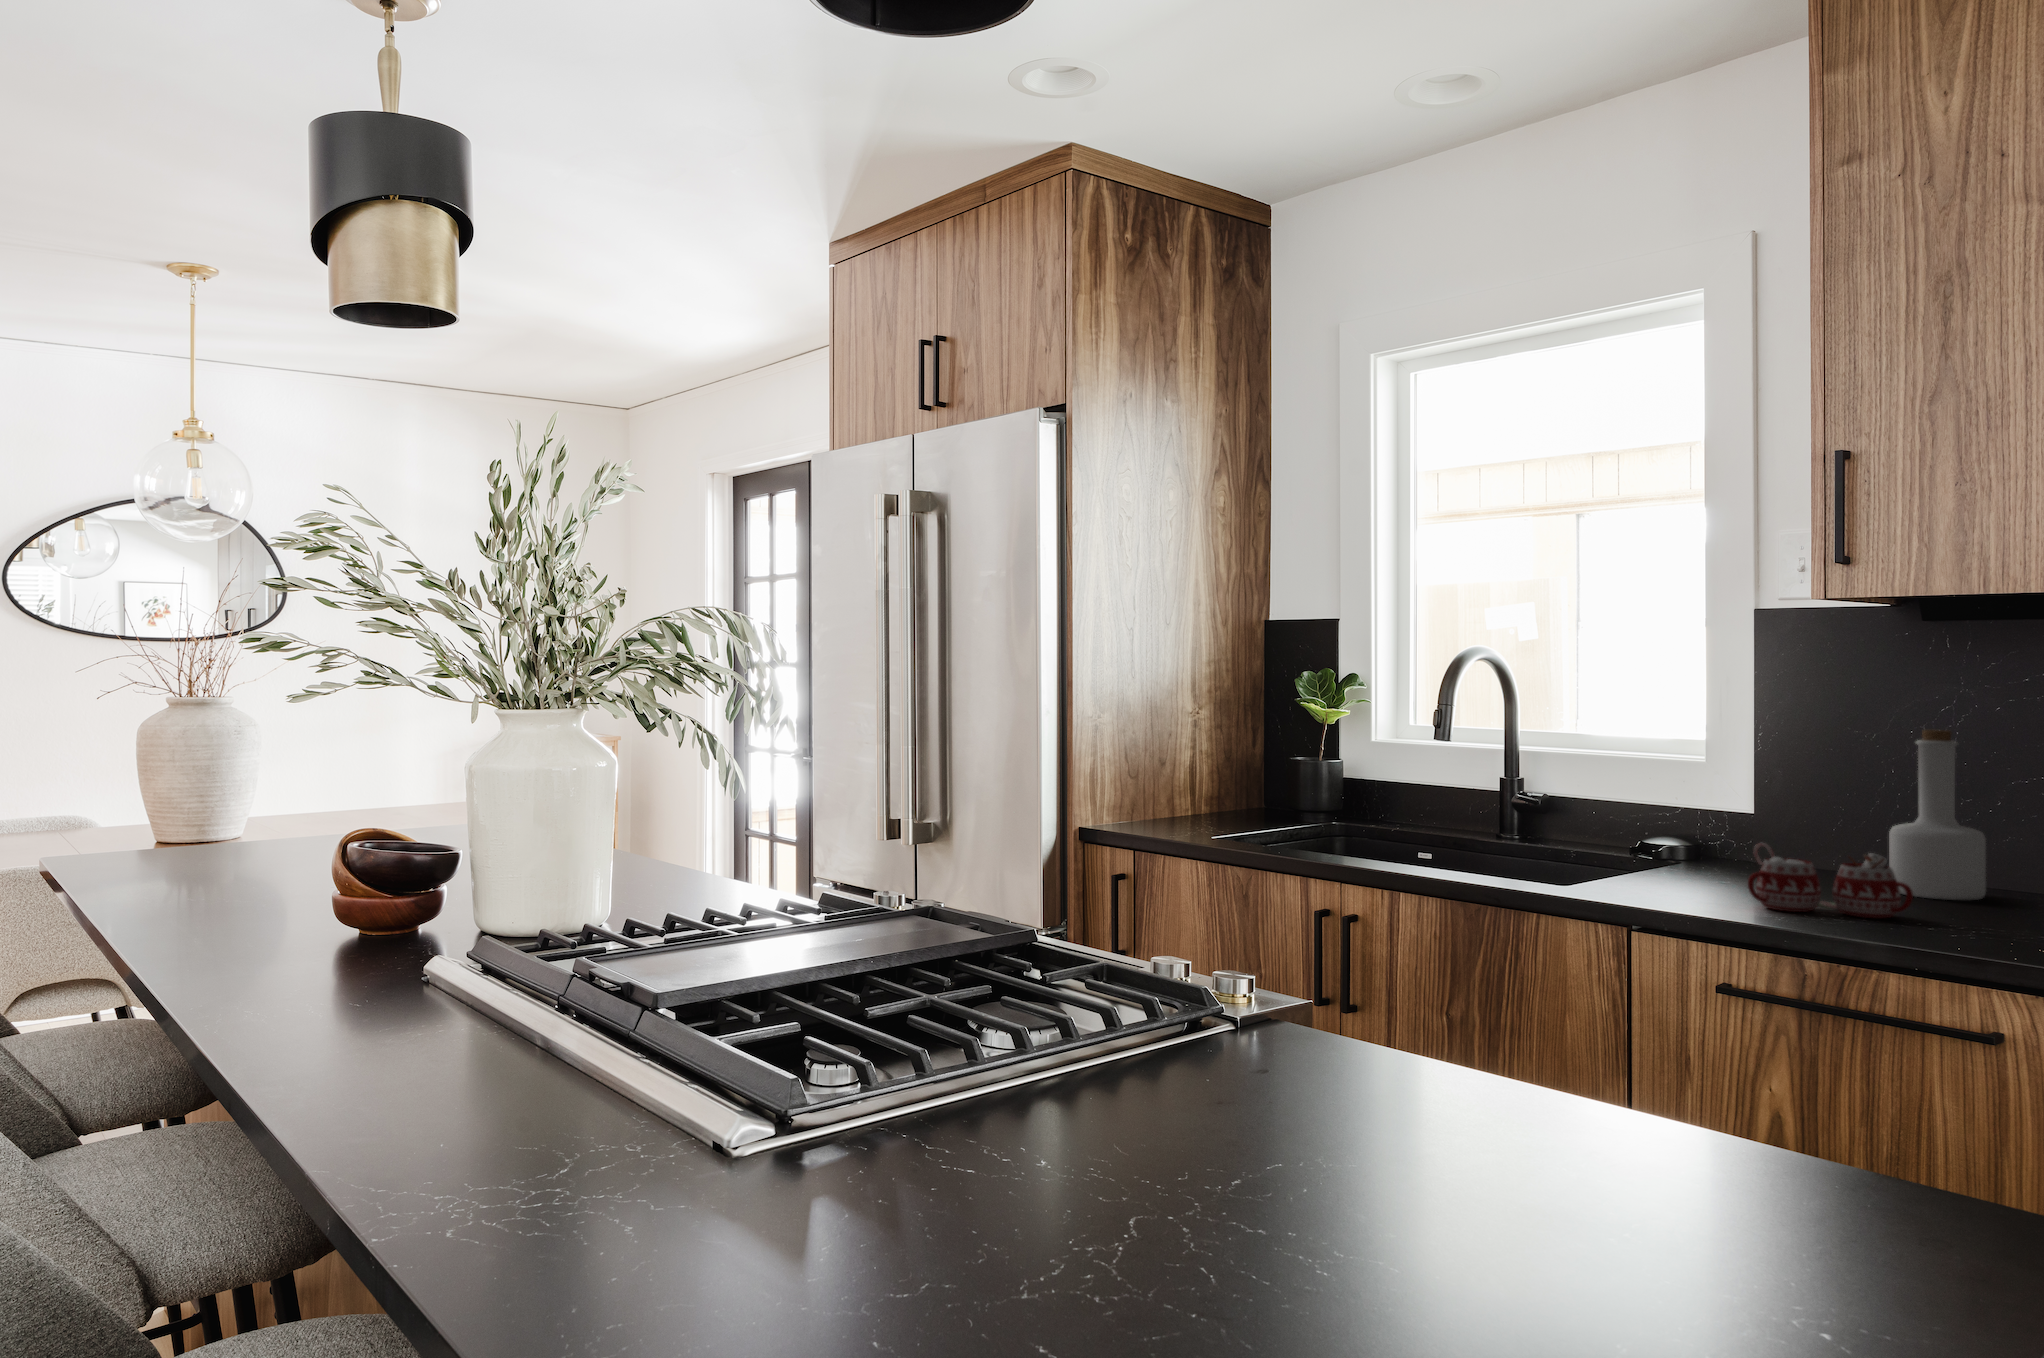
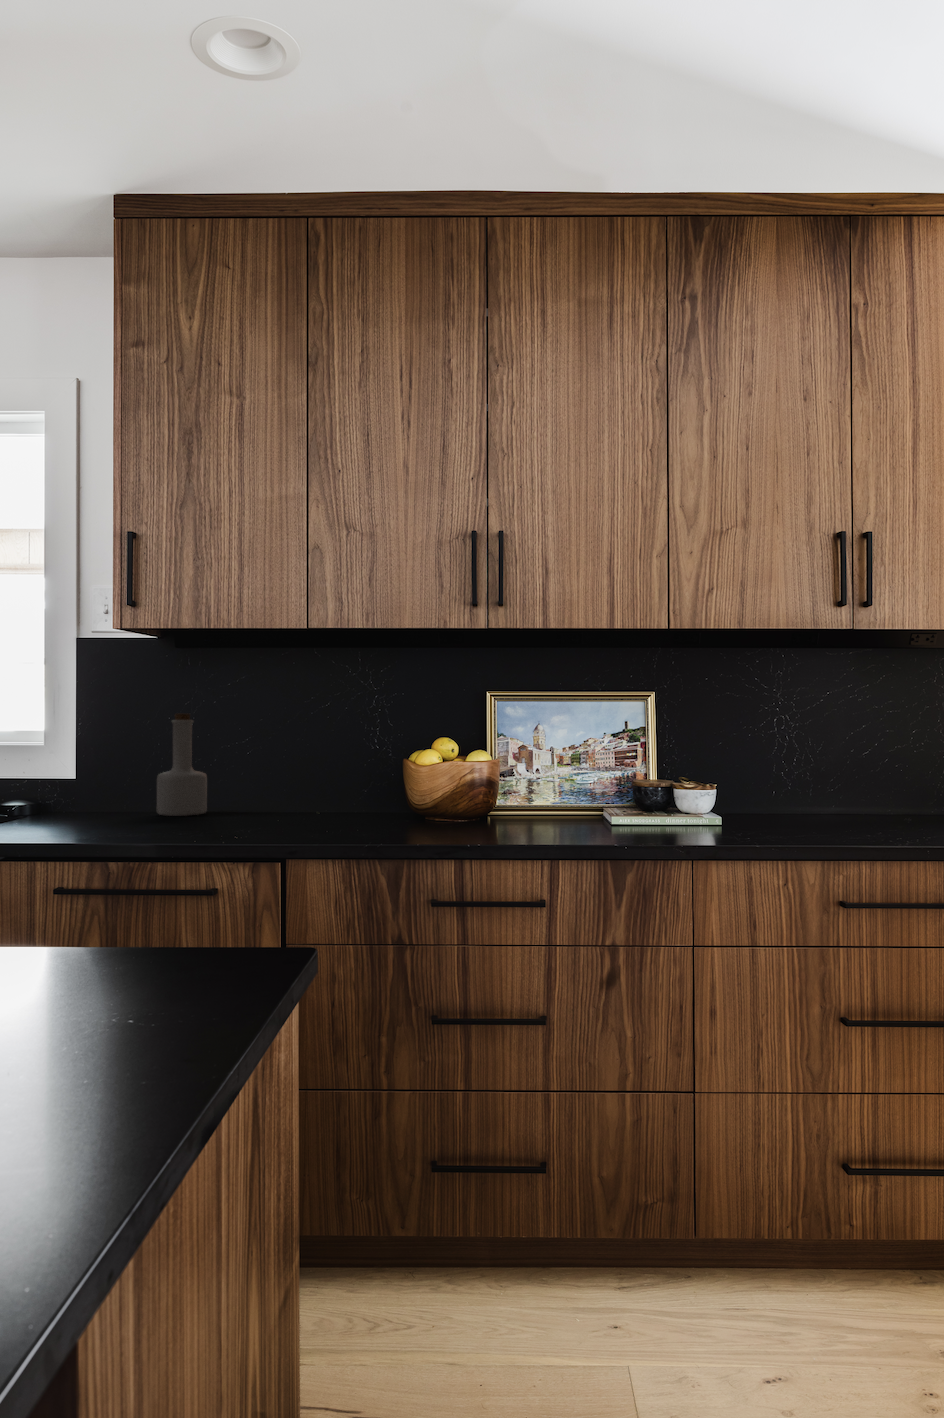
mug: present [1748,843,1913,918] -> none [73,790,171,834]

